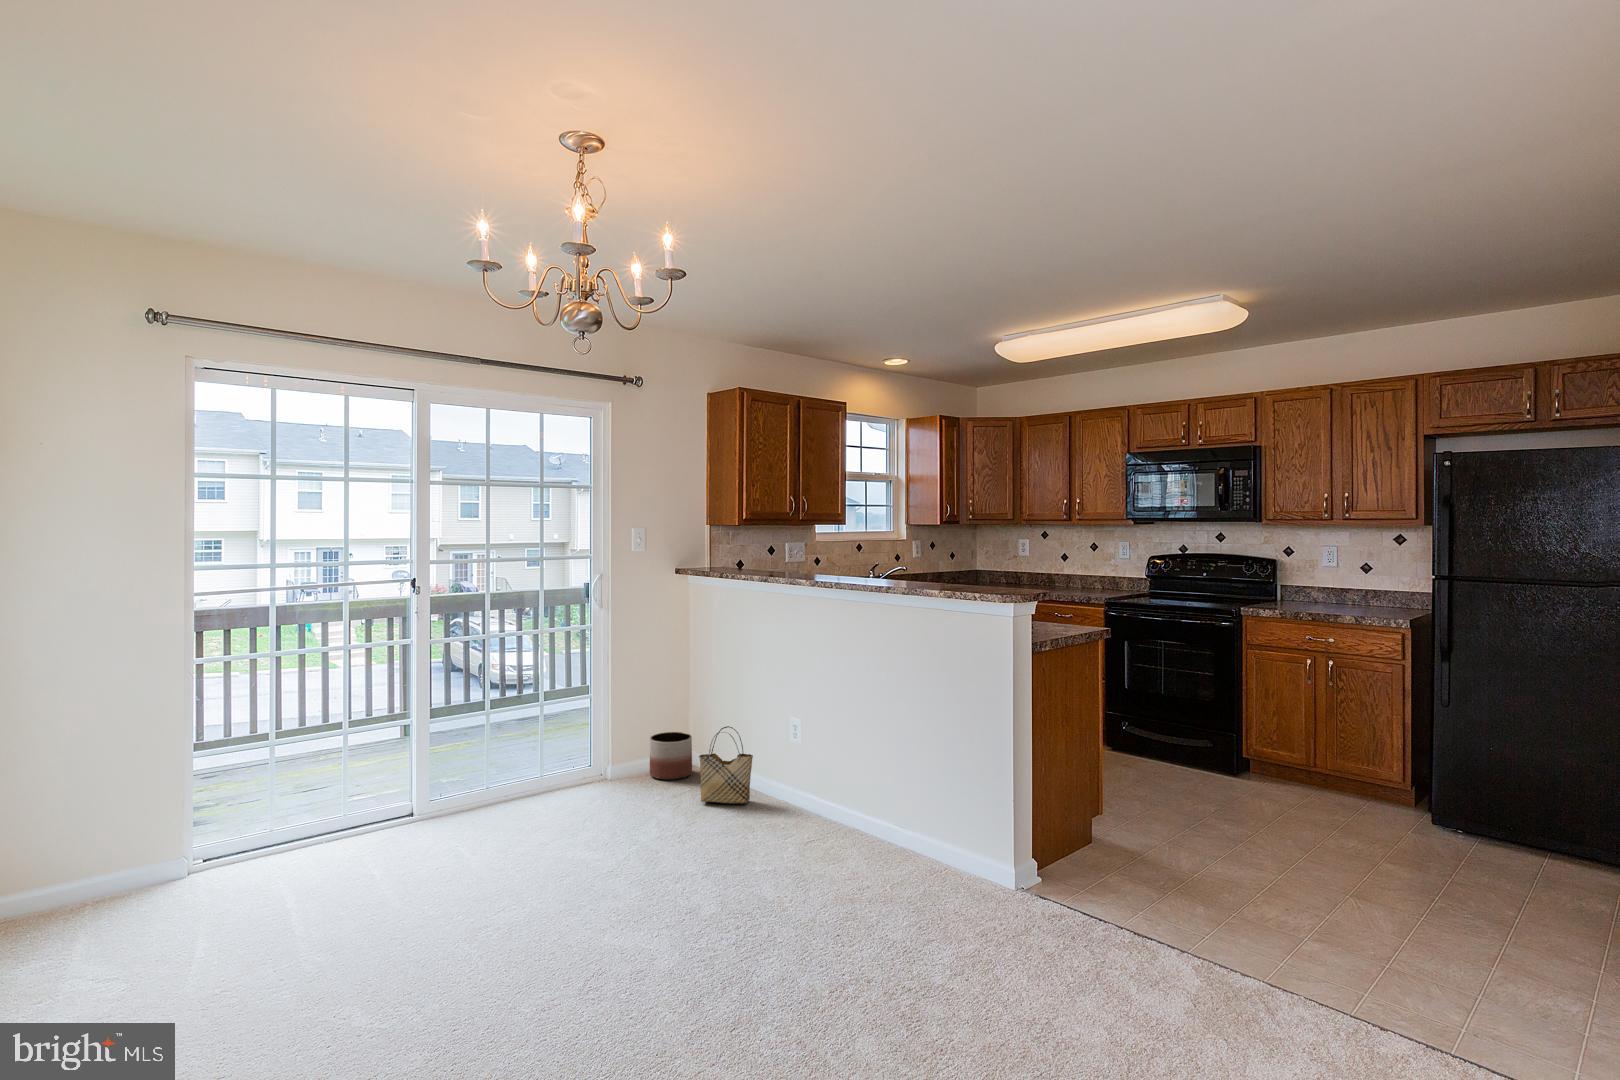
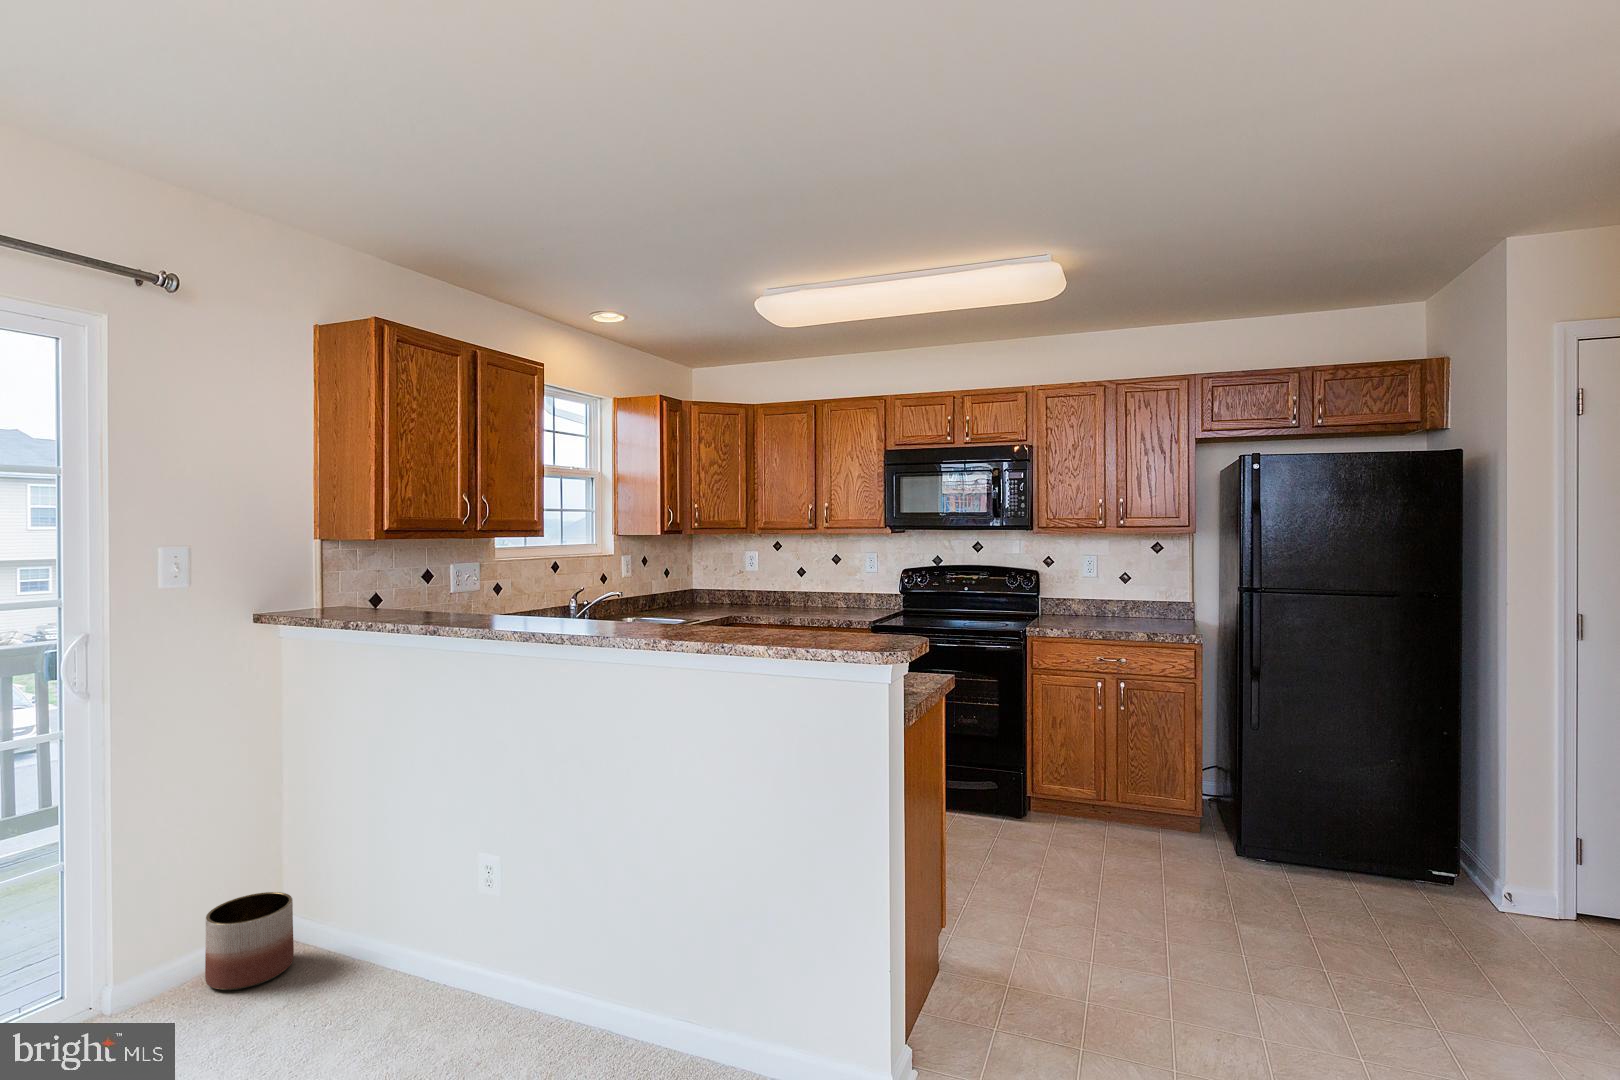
woven basket: present [699,726,753,804] -> none [309,886,417,1037]

